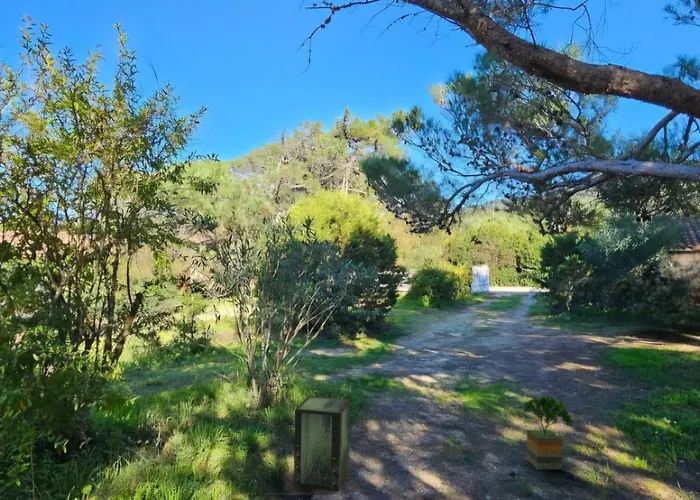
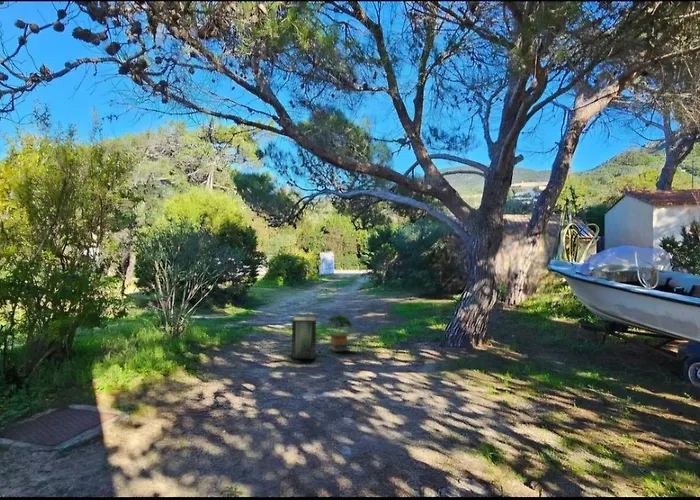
storage box: present [294,396,350,491] -> present [292,317,316,359]

